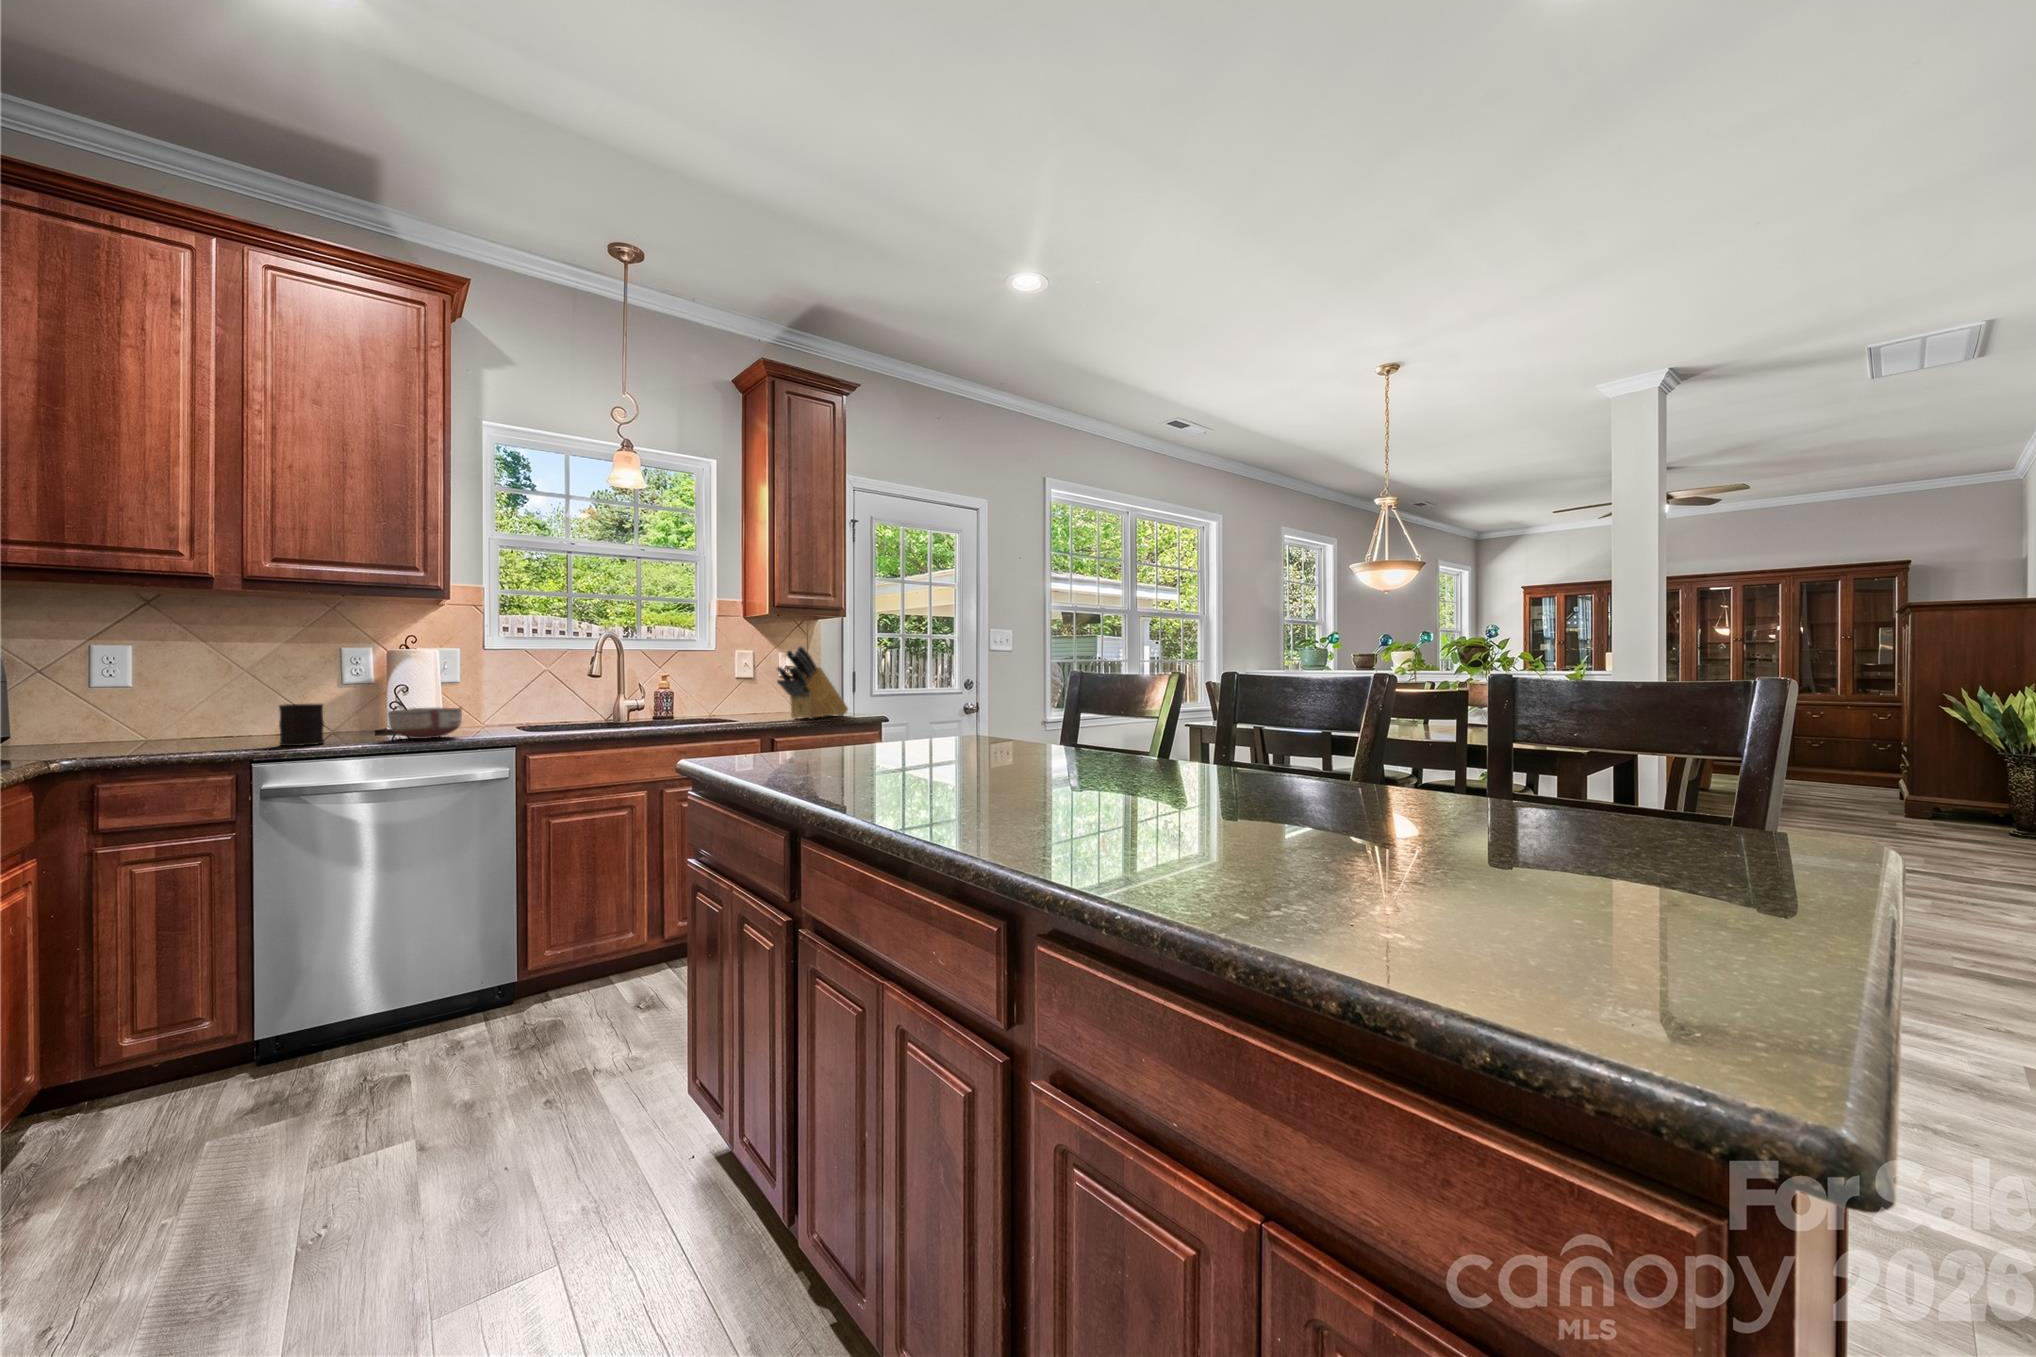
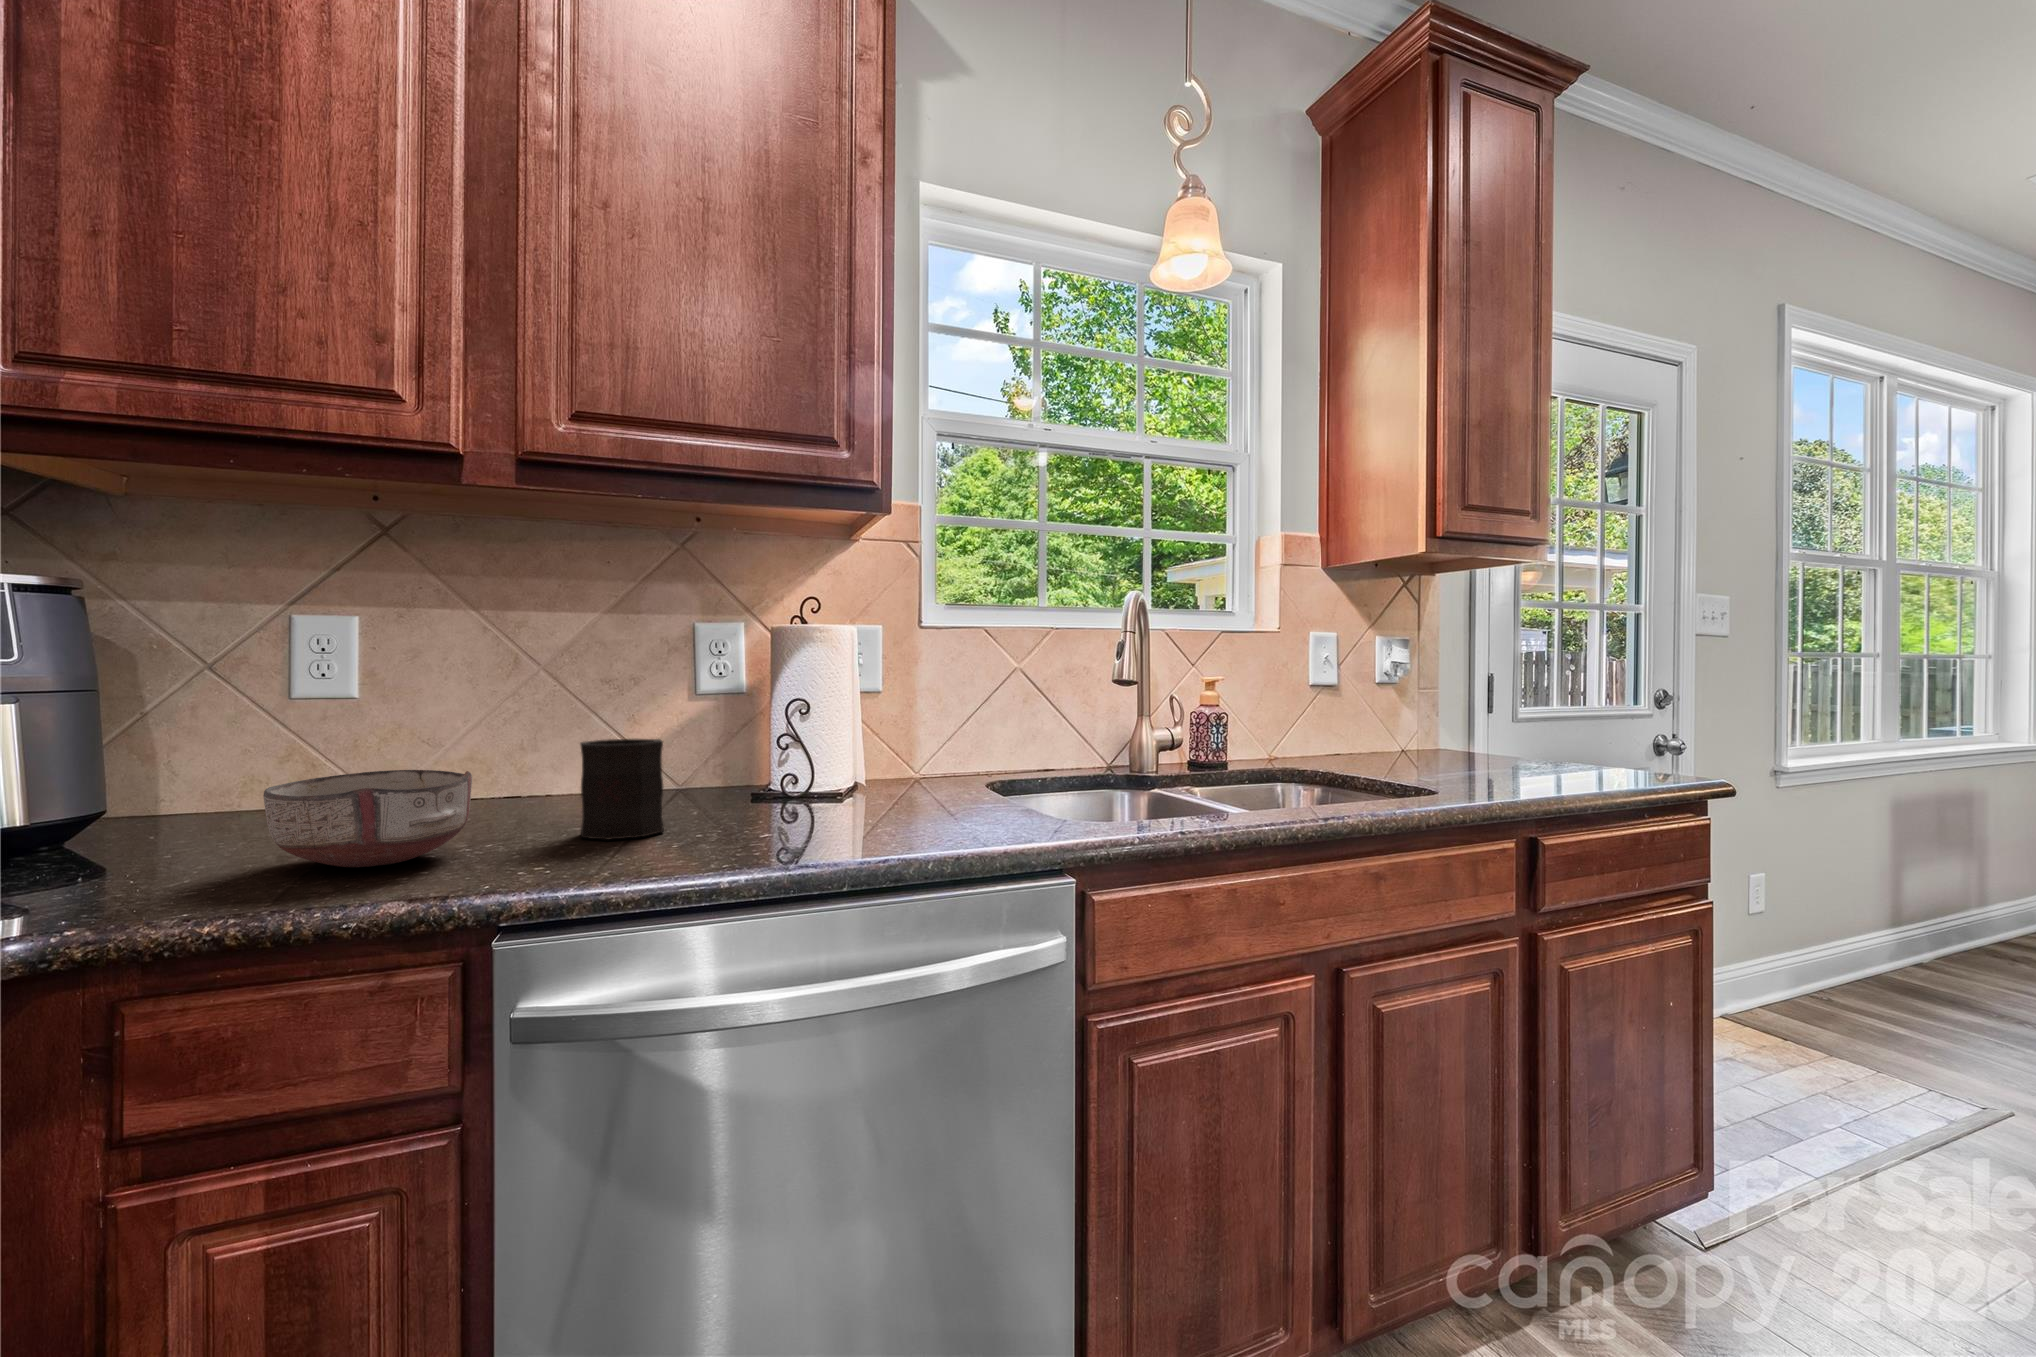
knife block: present [777,646,848,719] -> none [1484,615,1597,779]
ceramic bowl: present [388,707,462,739] -> present [263,770,472,867]

